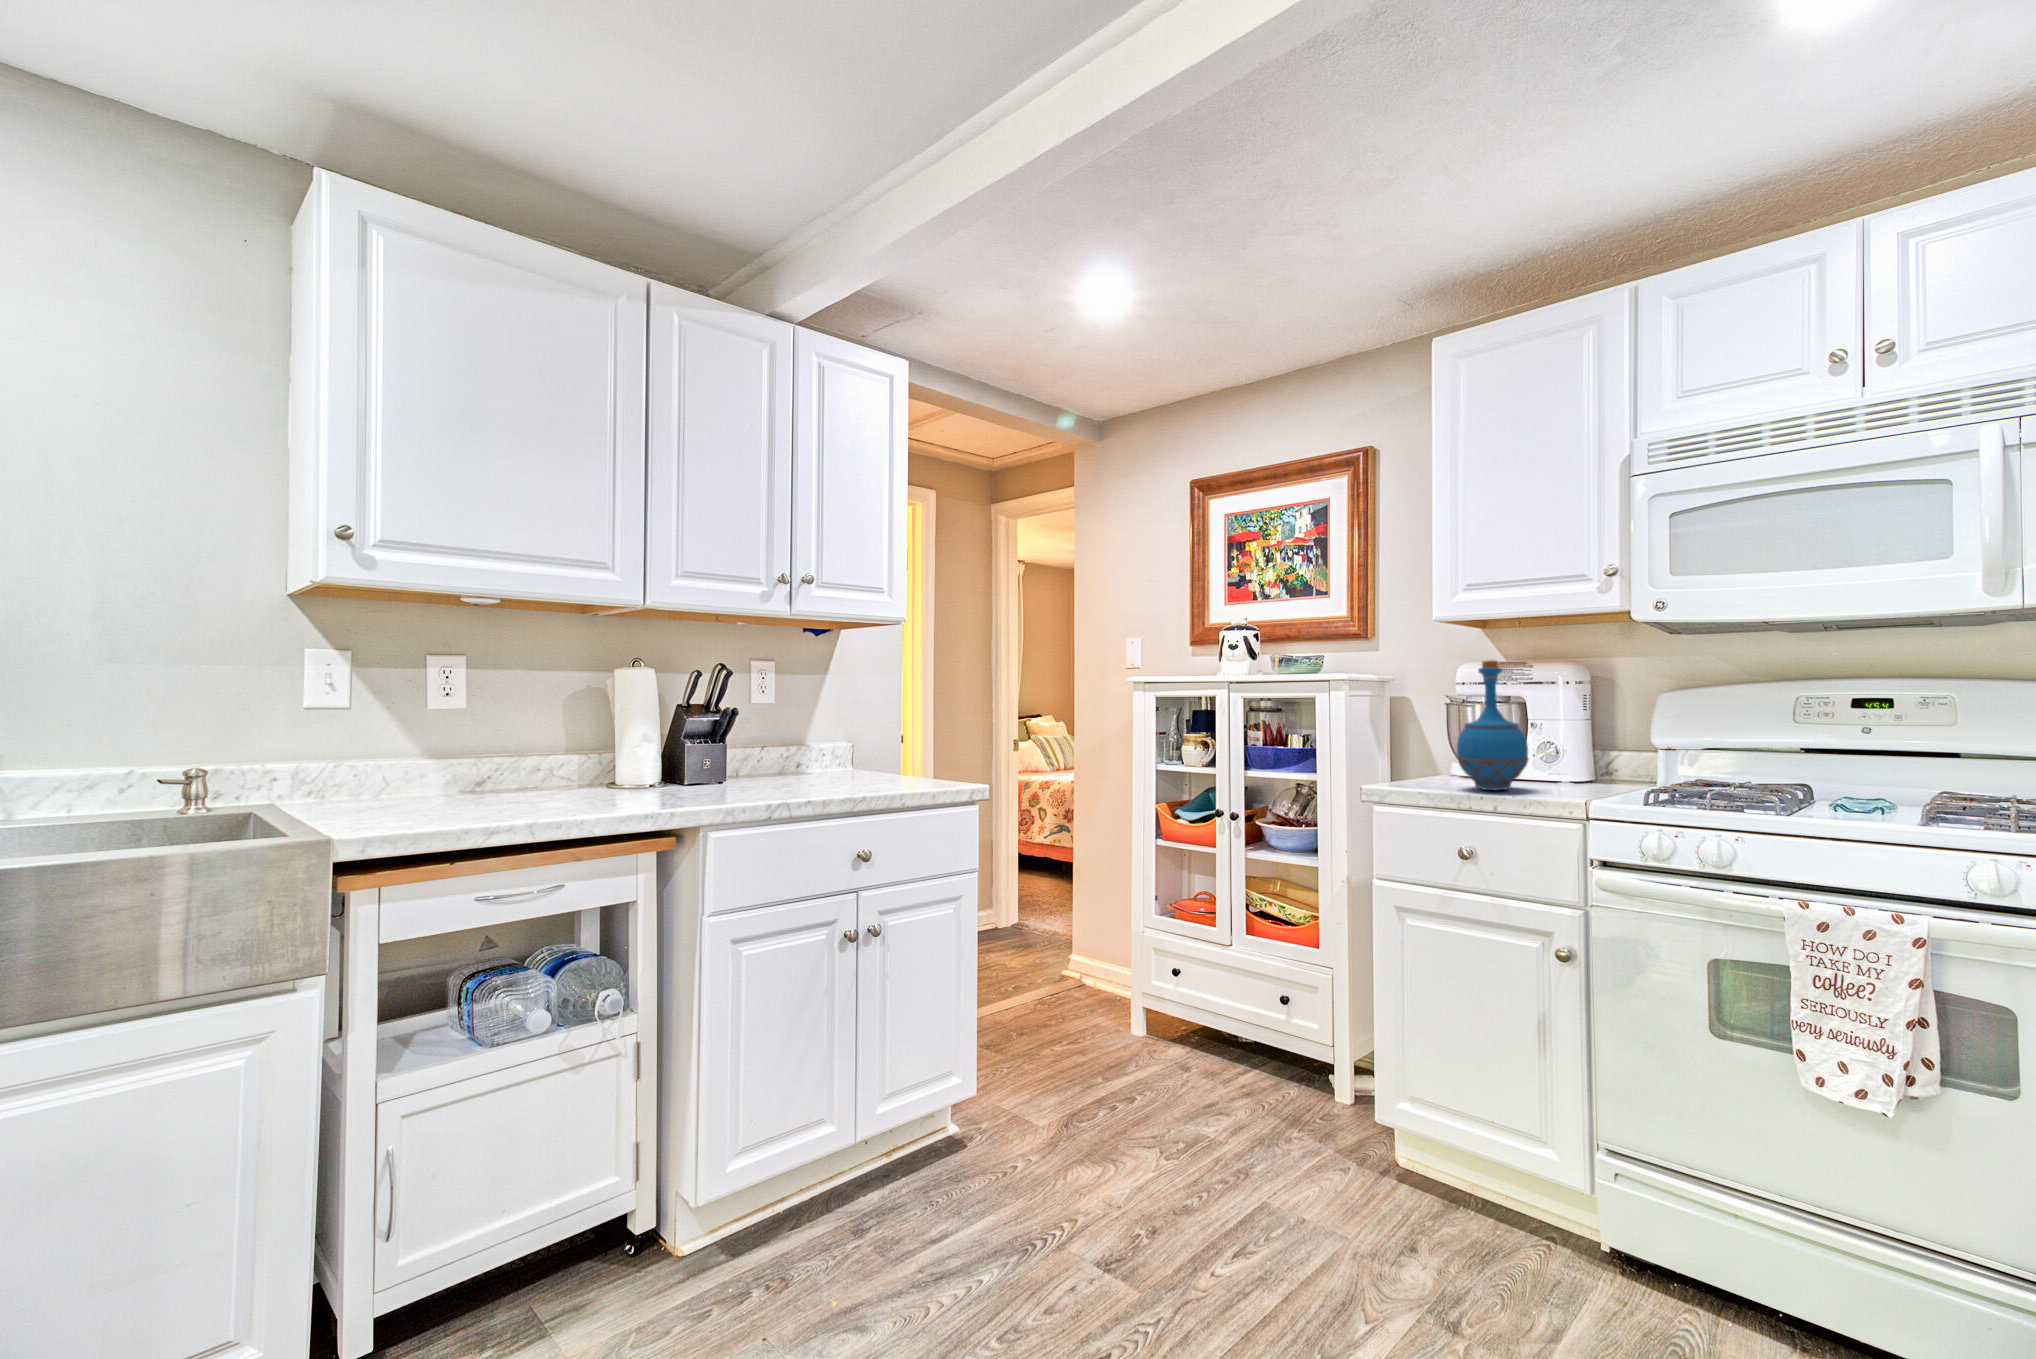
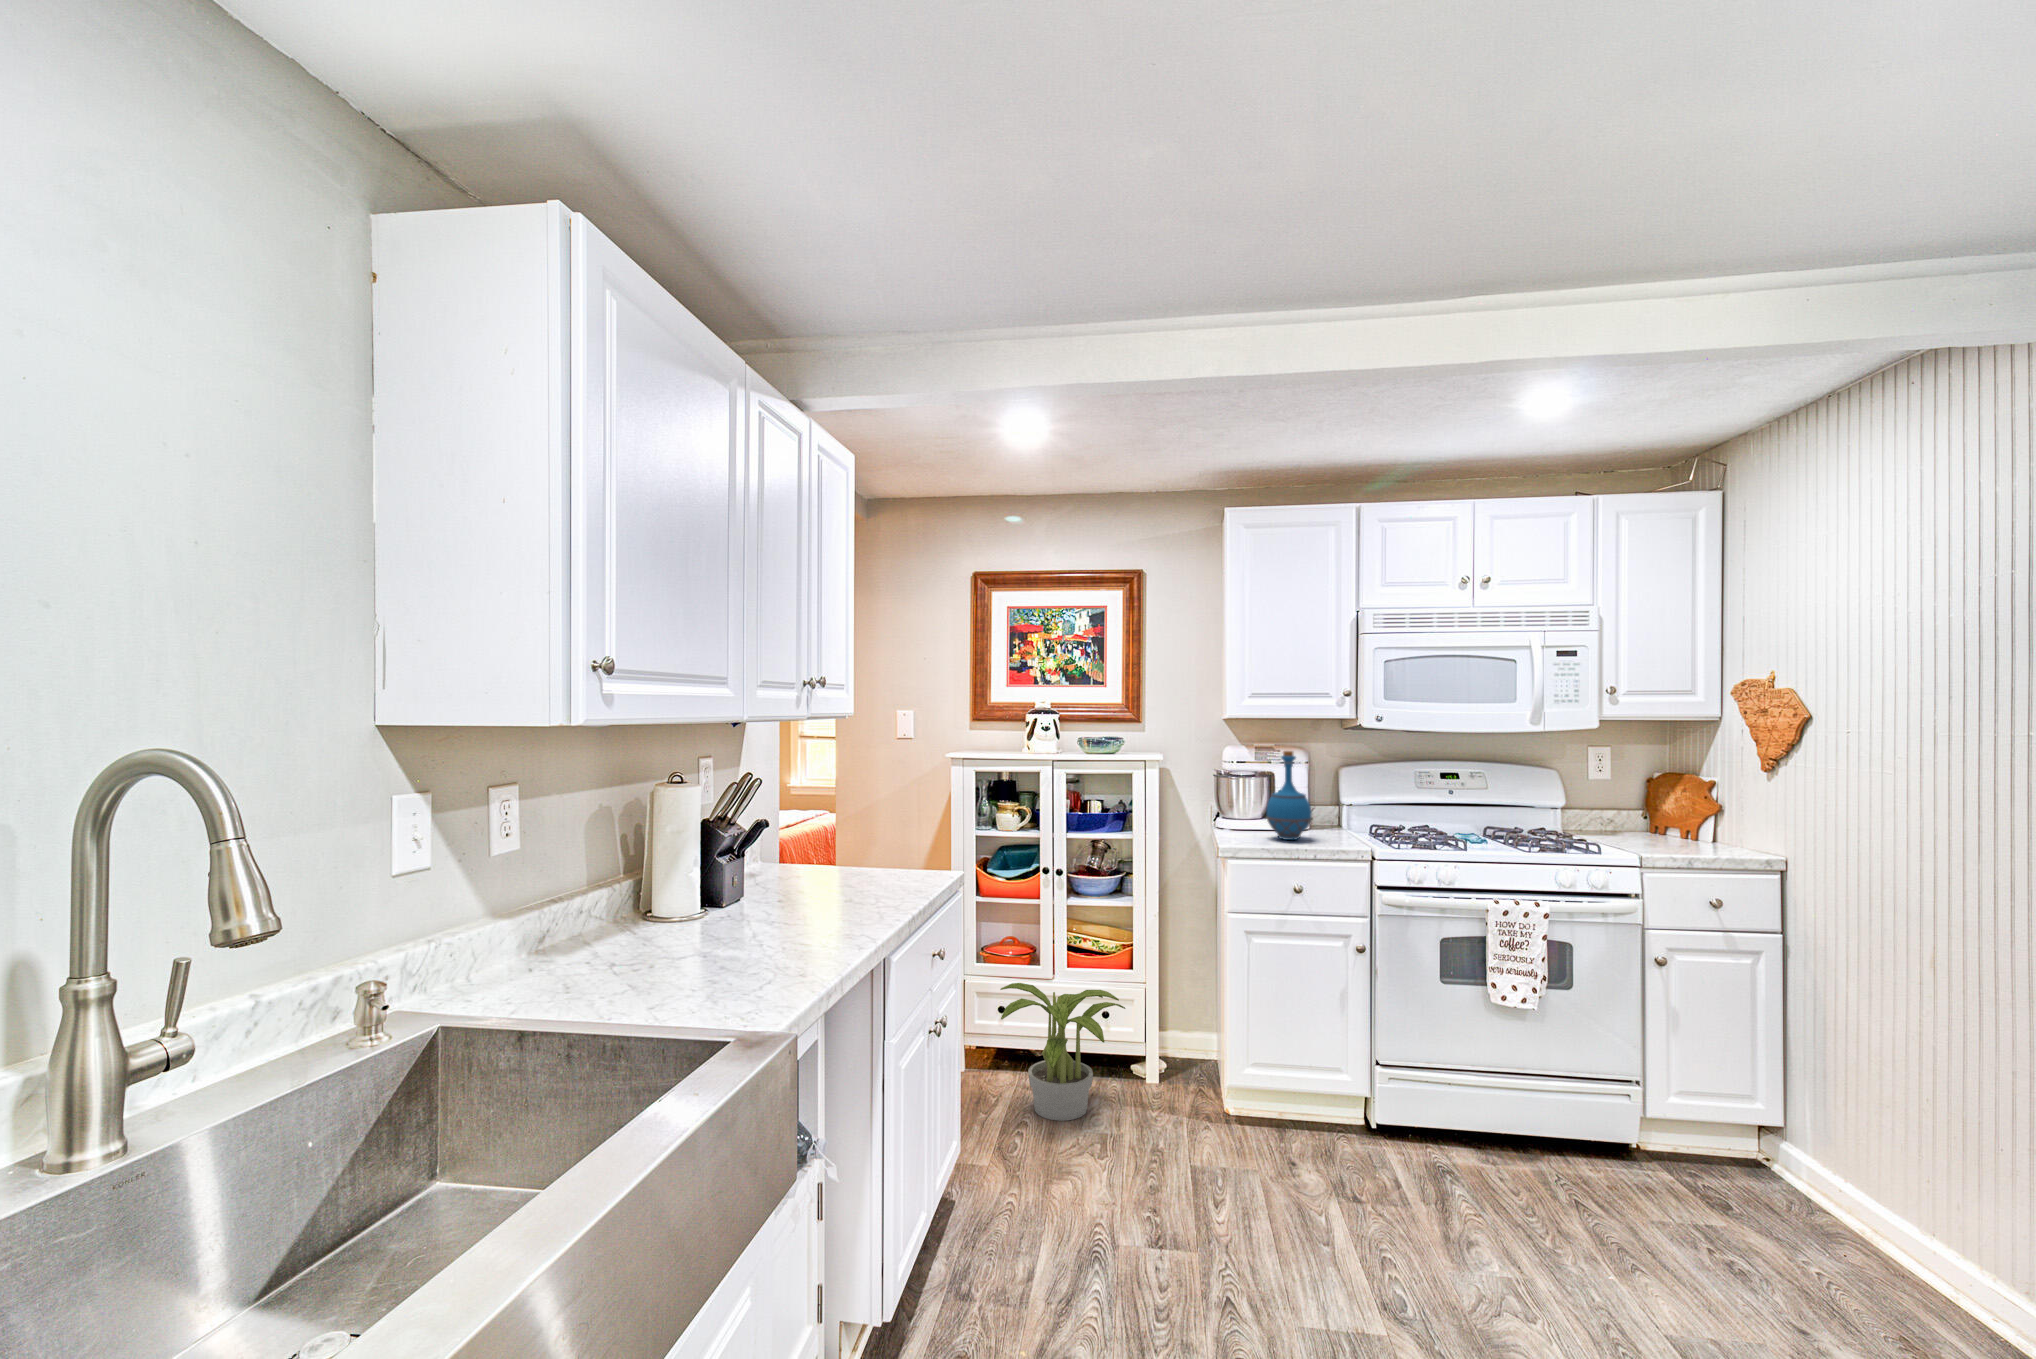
potted plant: none [1105,941,1286,1112] -> present [1000,983,1125,1121]

